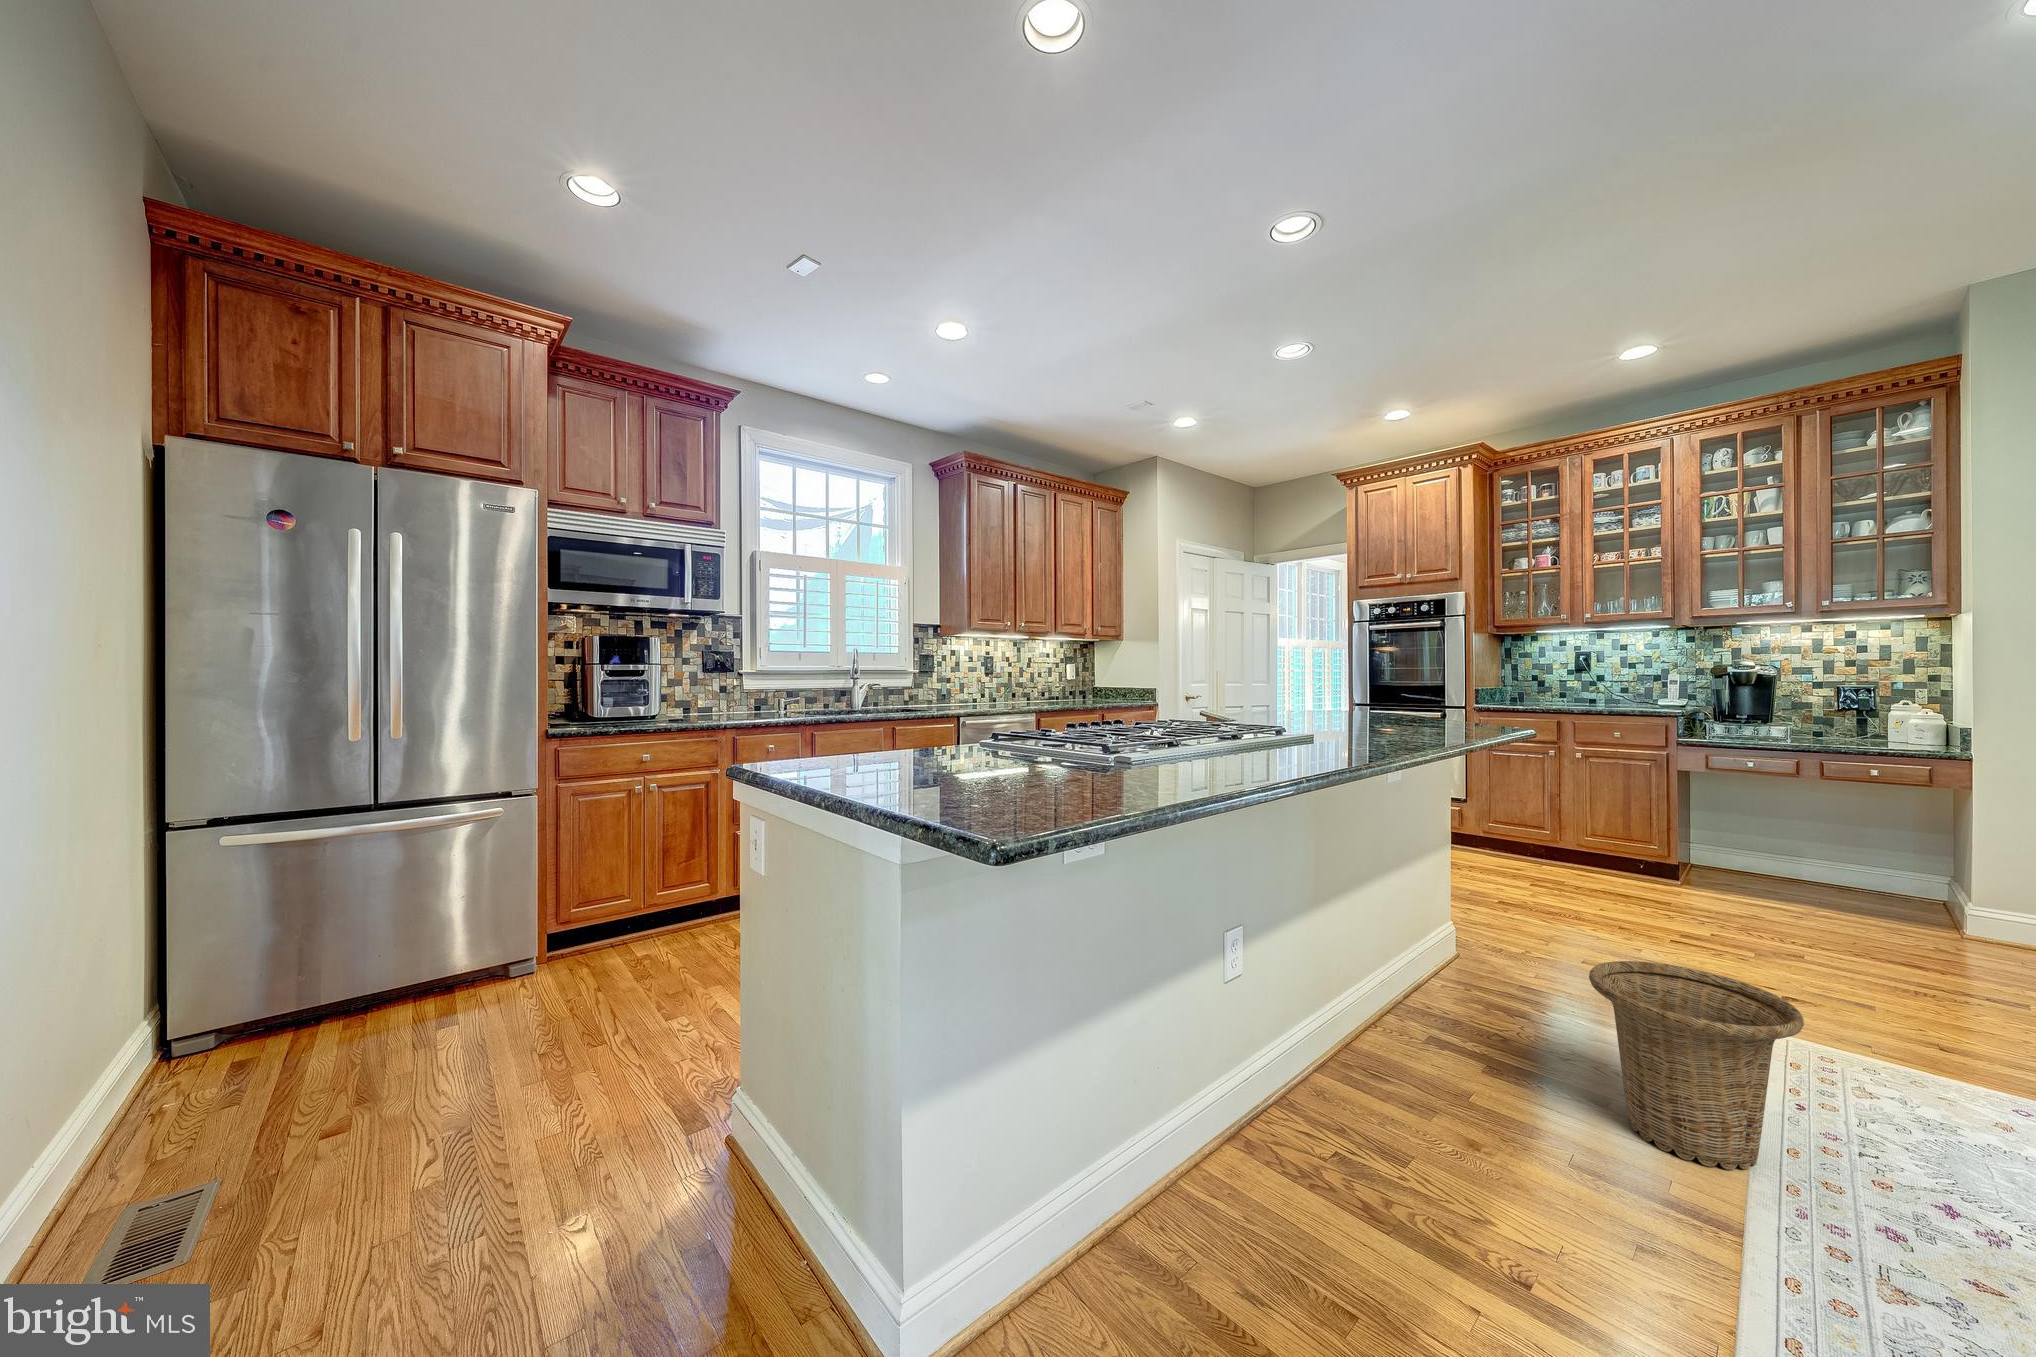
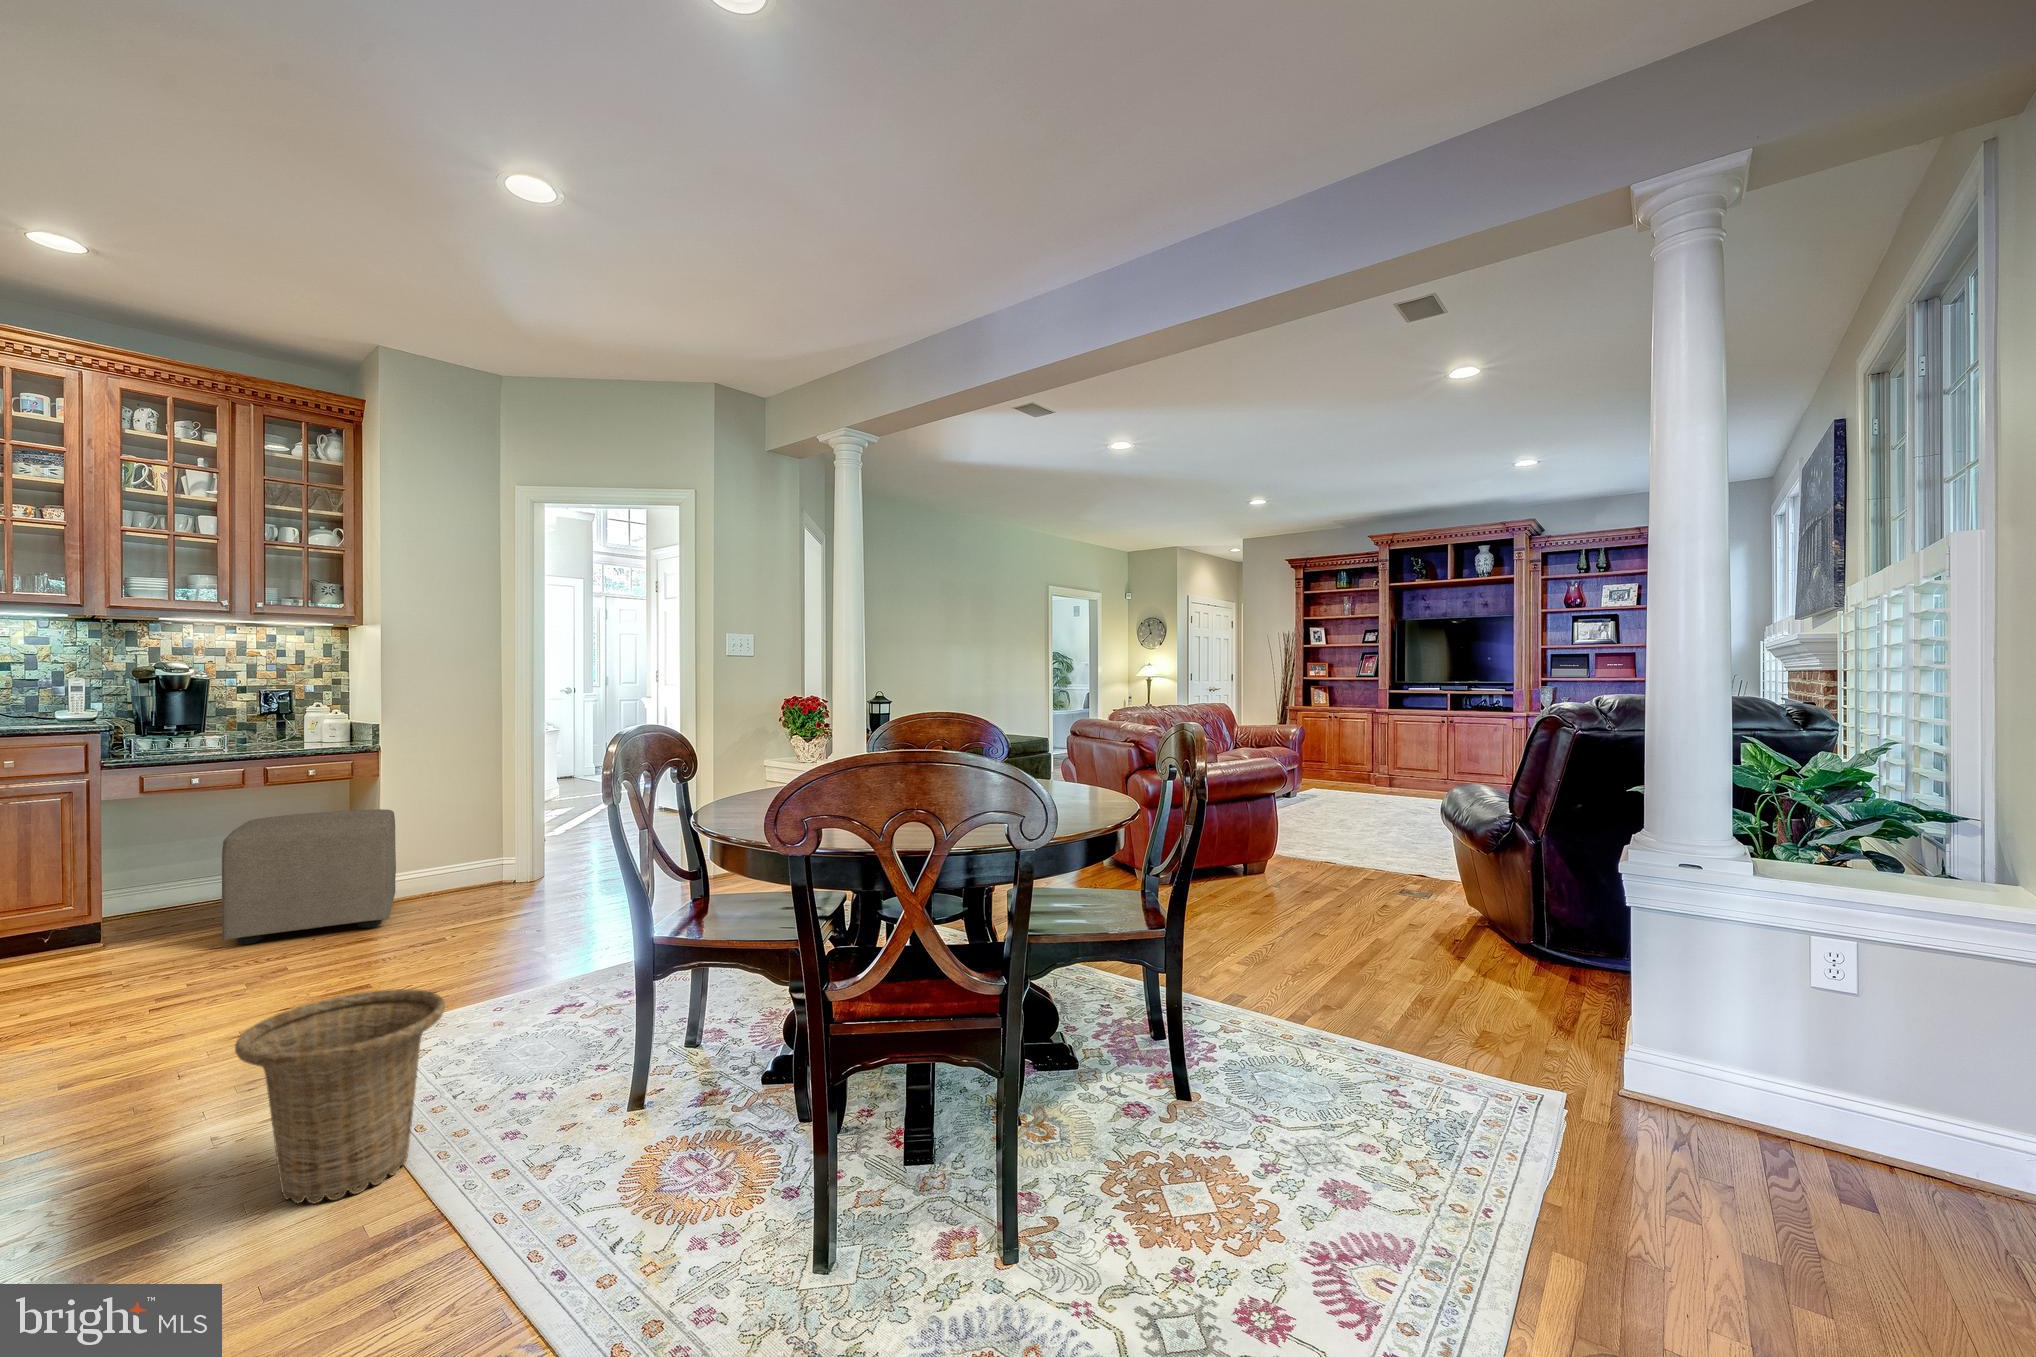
ottoman: none [1759,810,1994,954] -> present [221,809,396,944]

